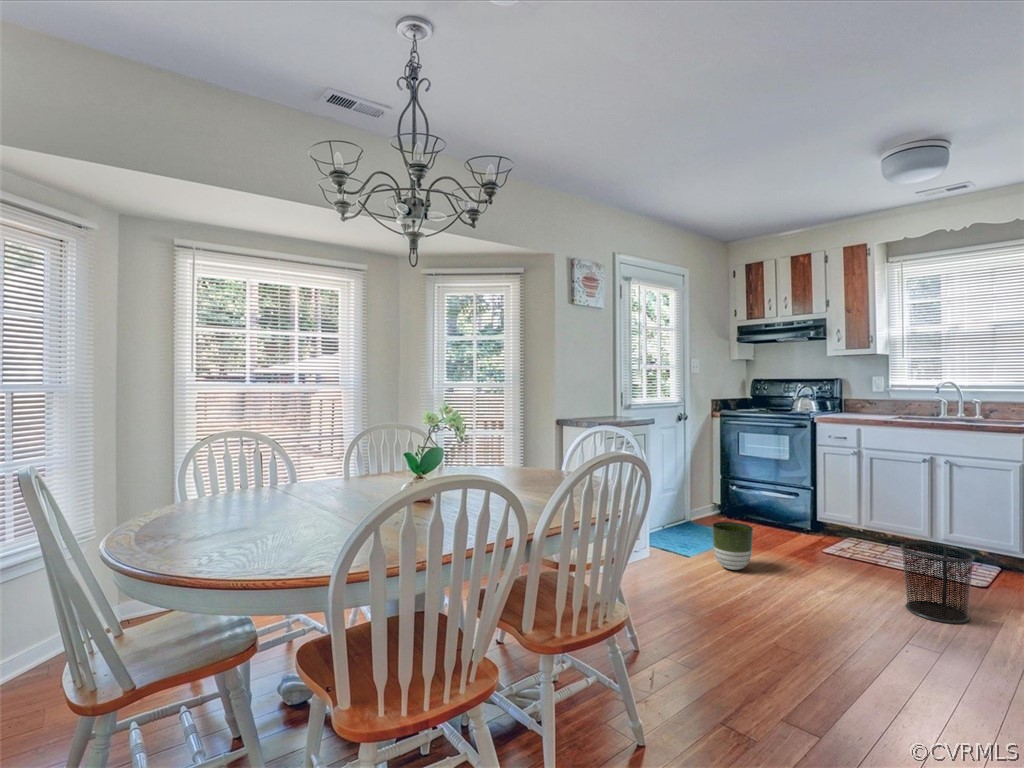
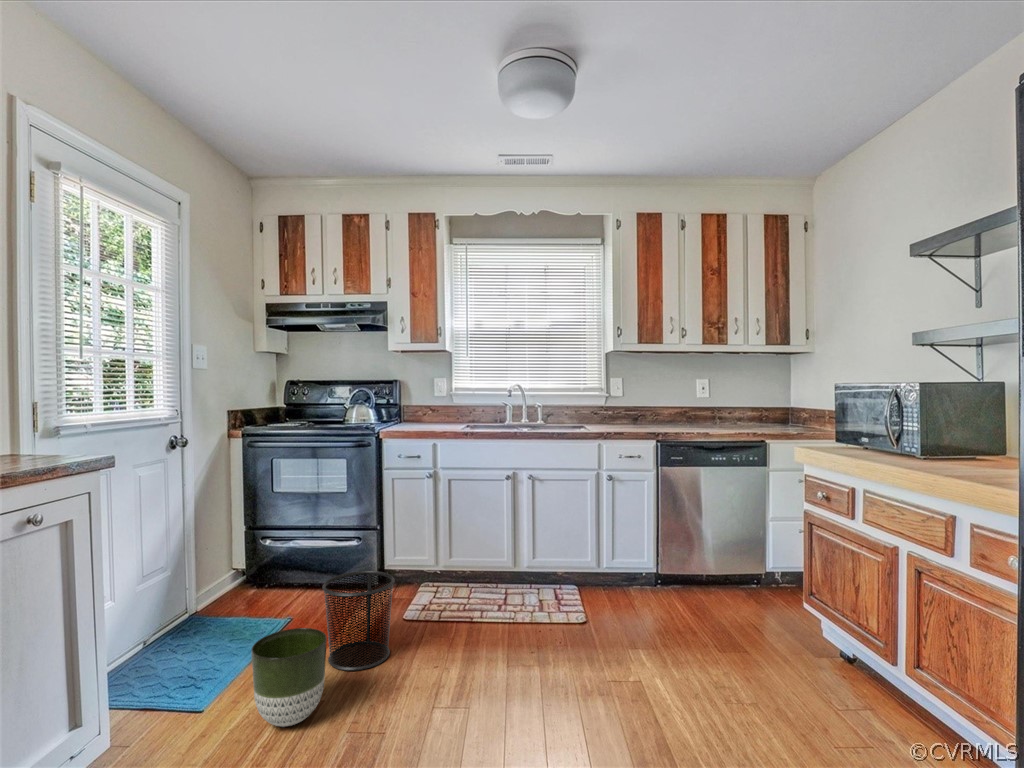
waste bin: present [900,542,975,623] -> present [322,571,395,671]

